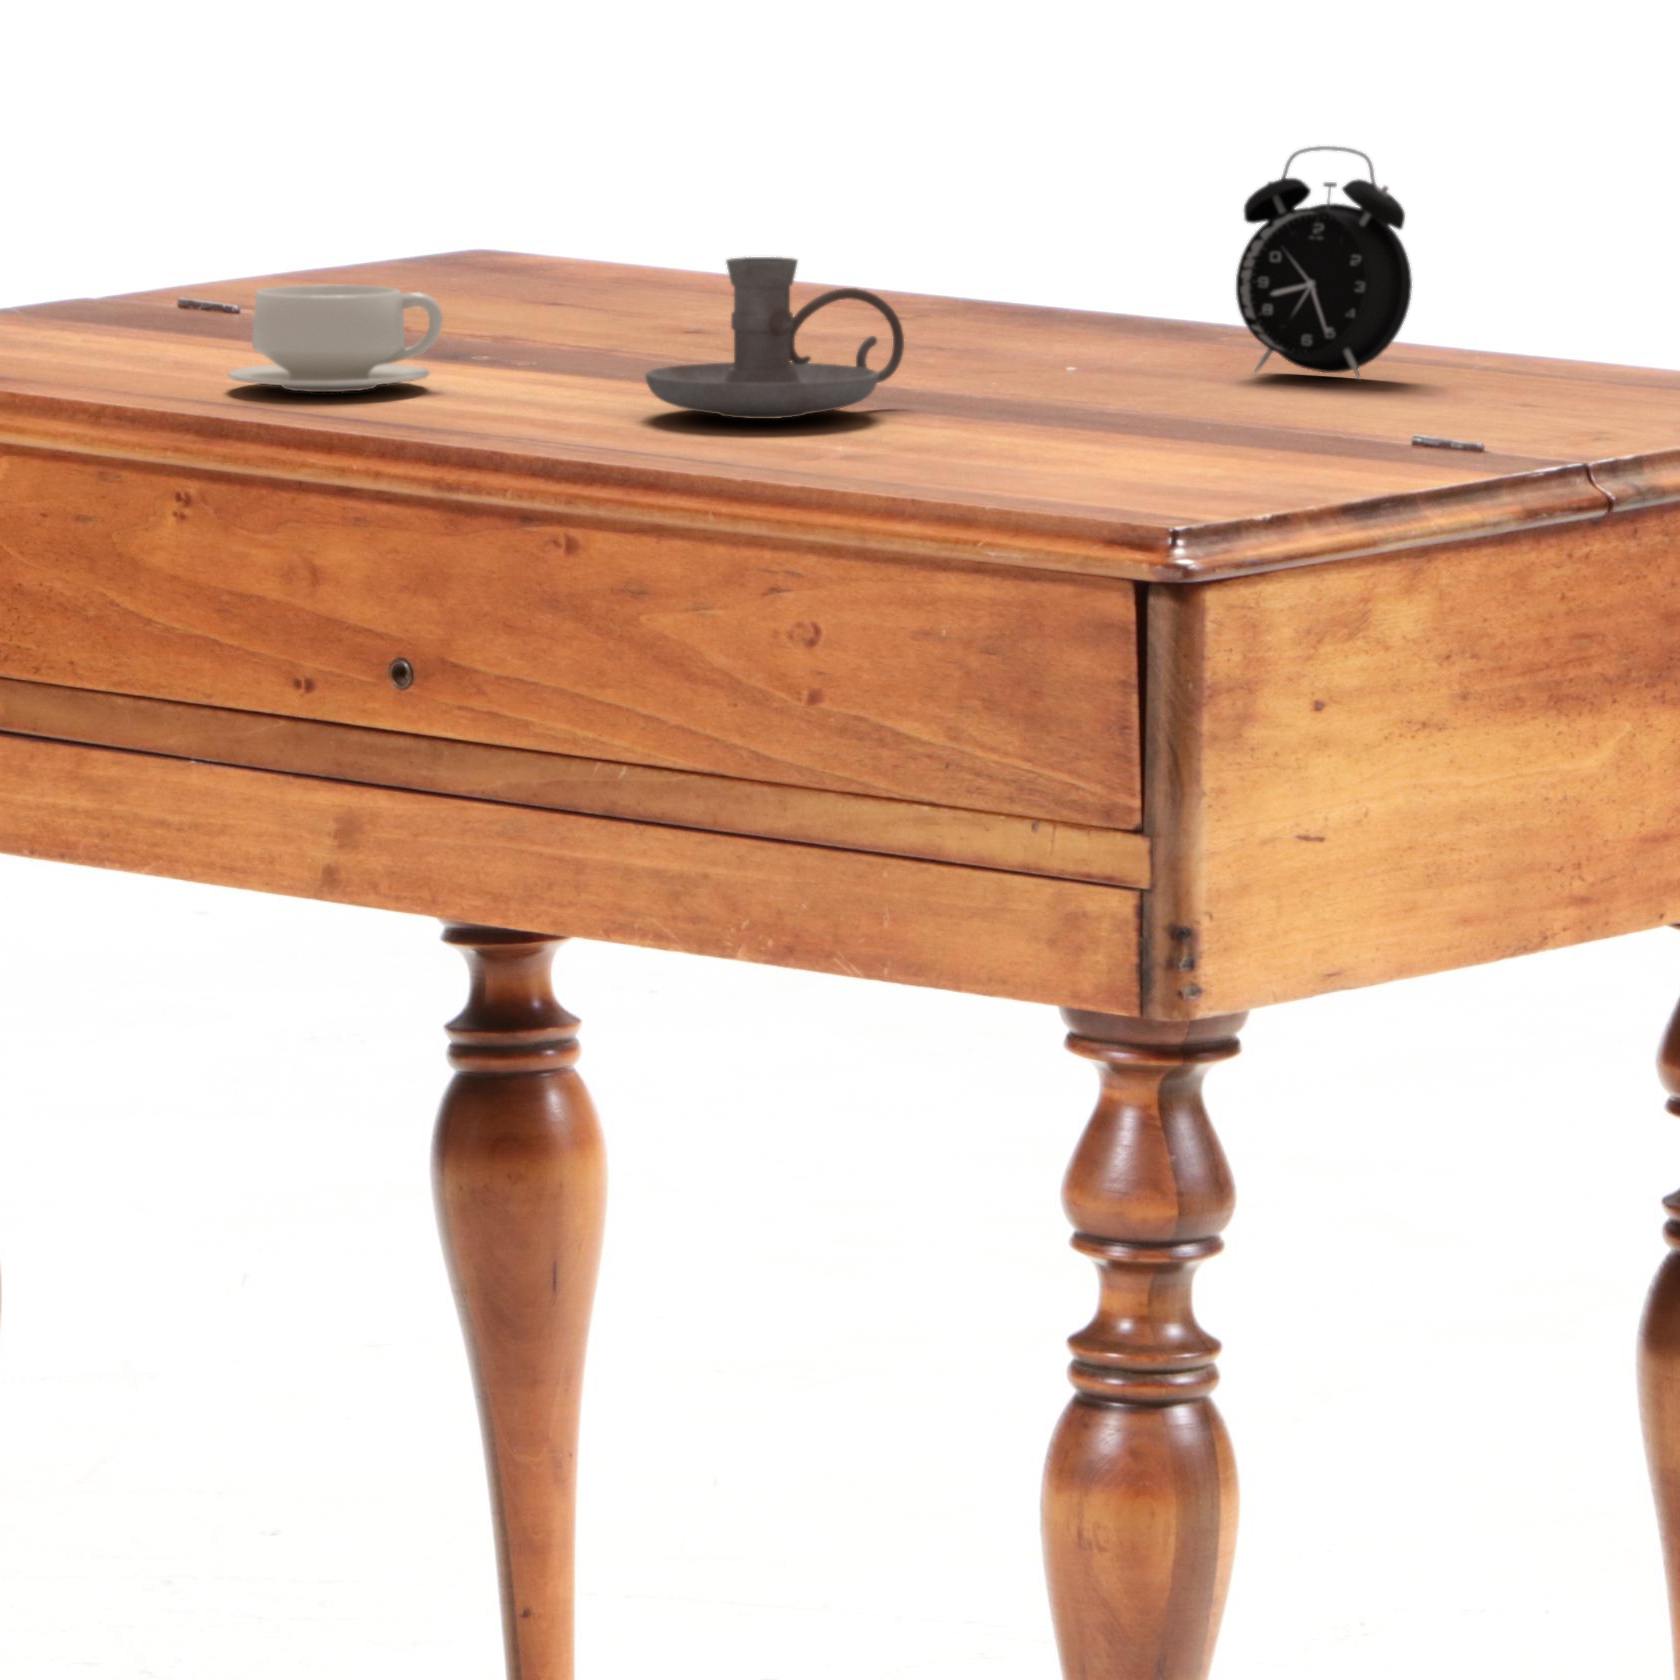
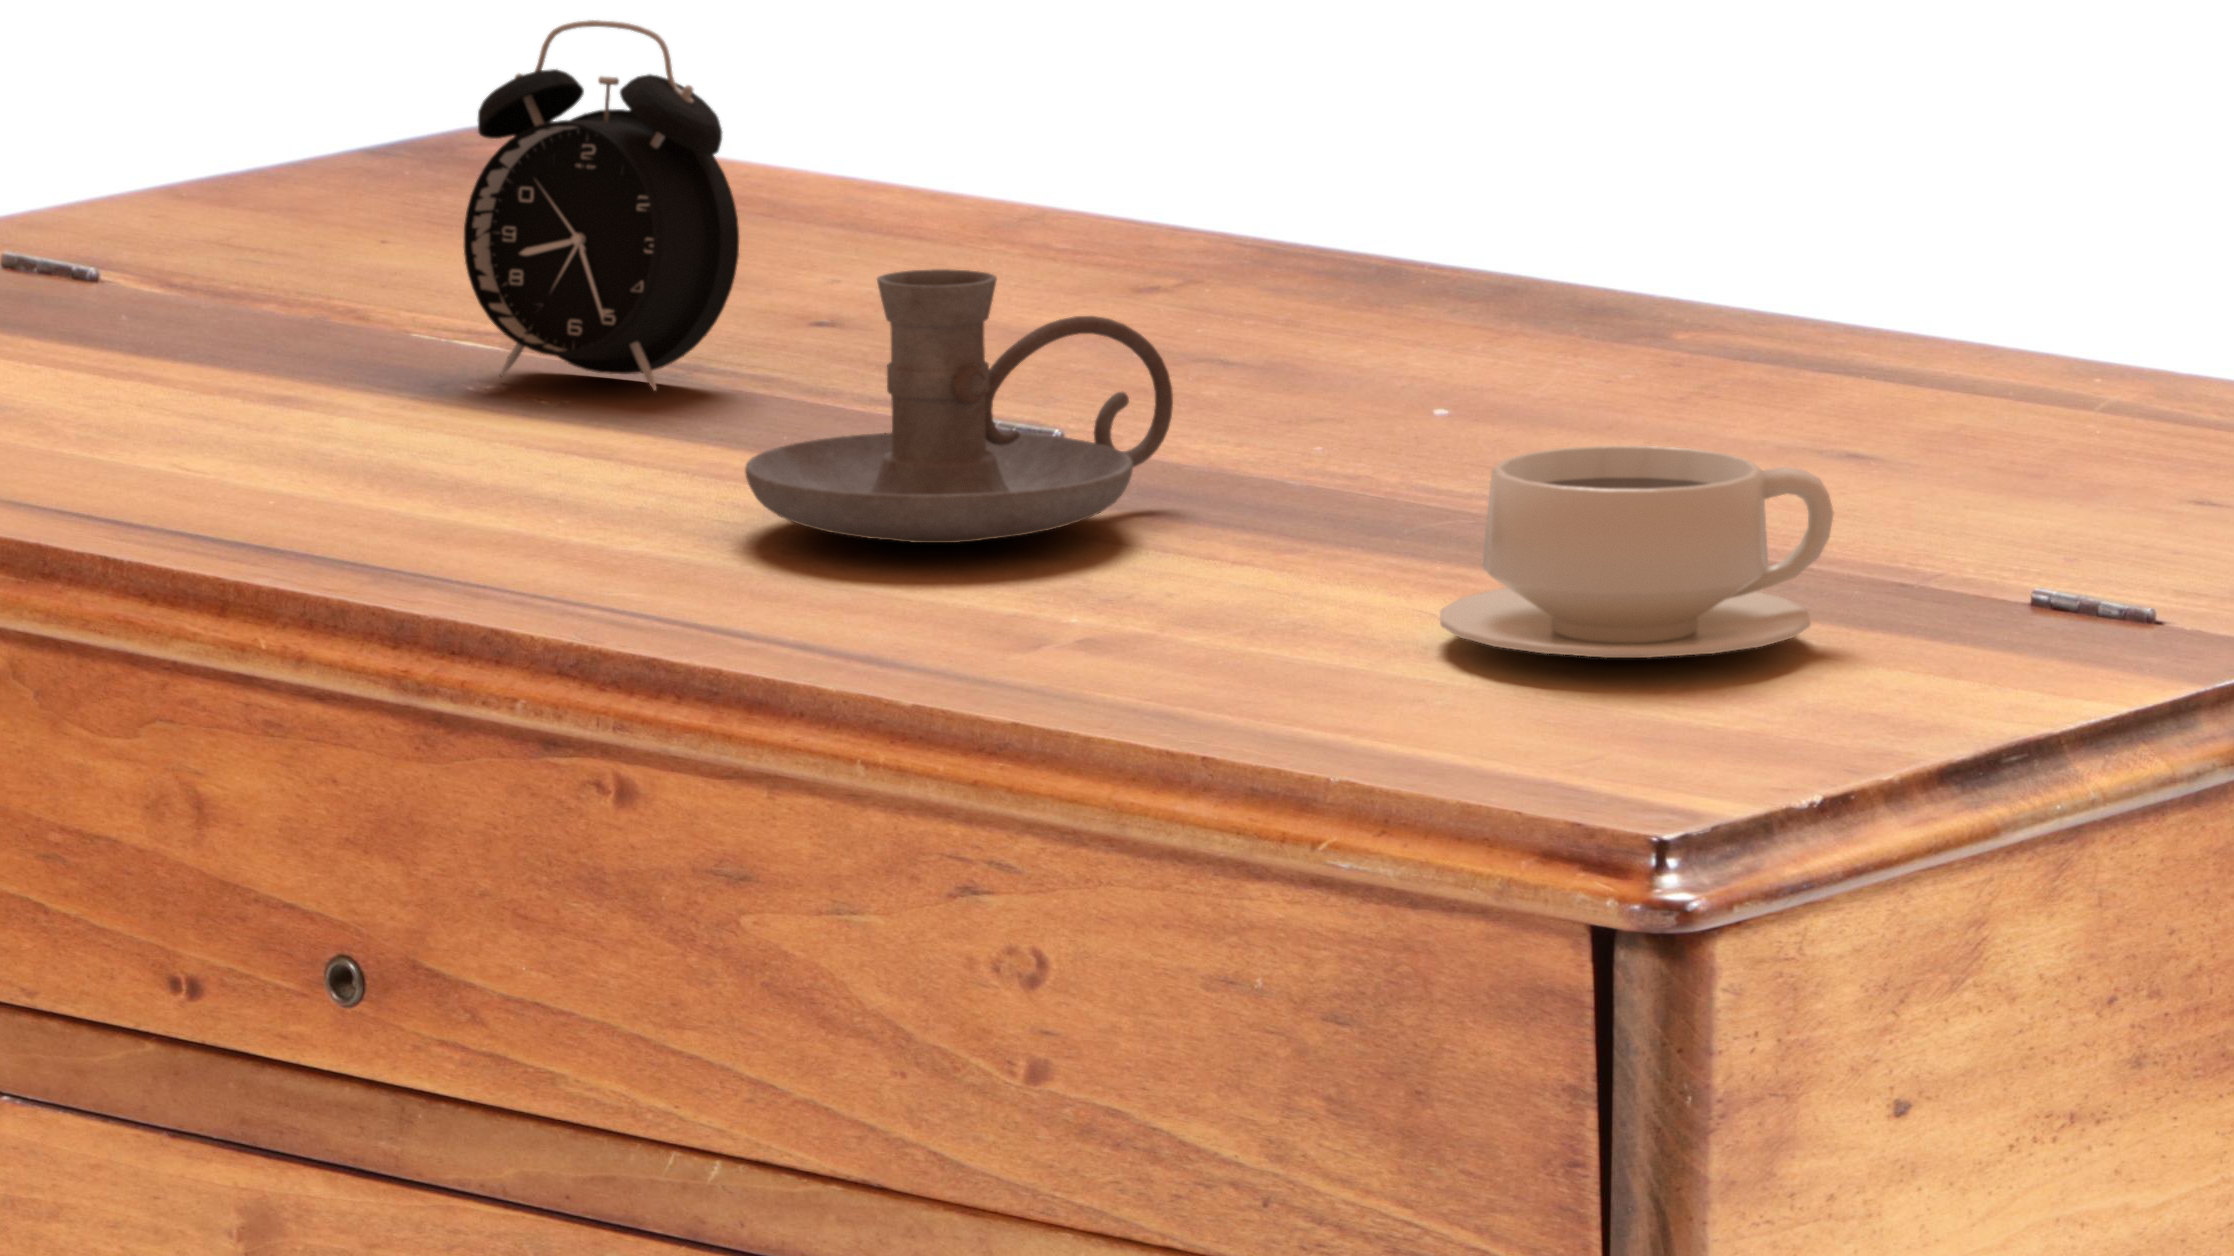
alarm clock: present [1236,146,1412,378] -> present [464,20,739,390]
teacup: present [228,285,443,392] -> present [1440,446,1834,658]

